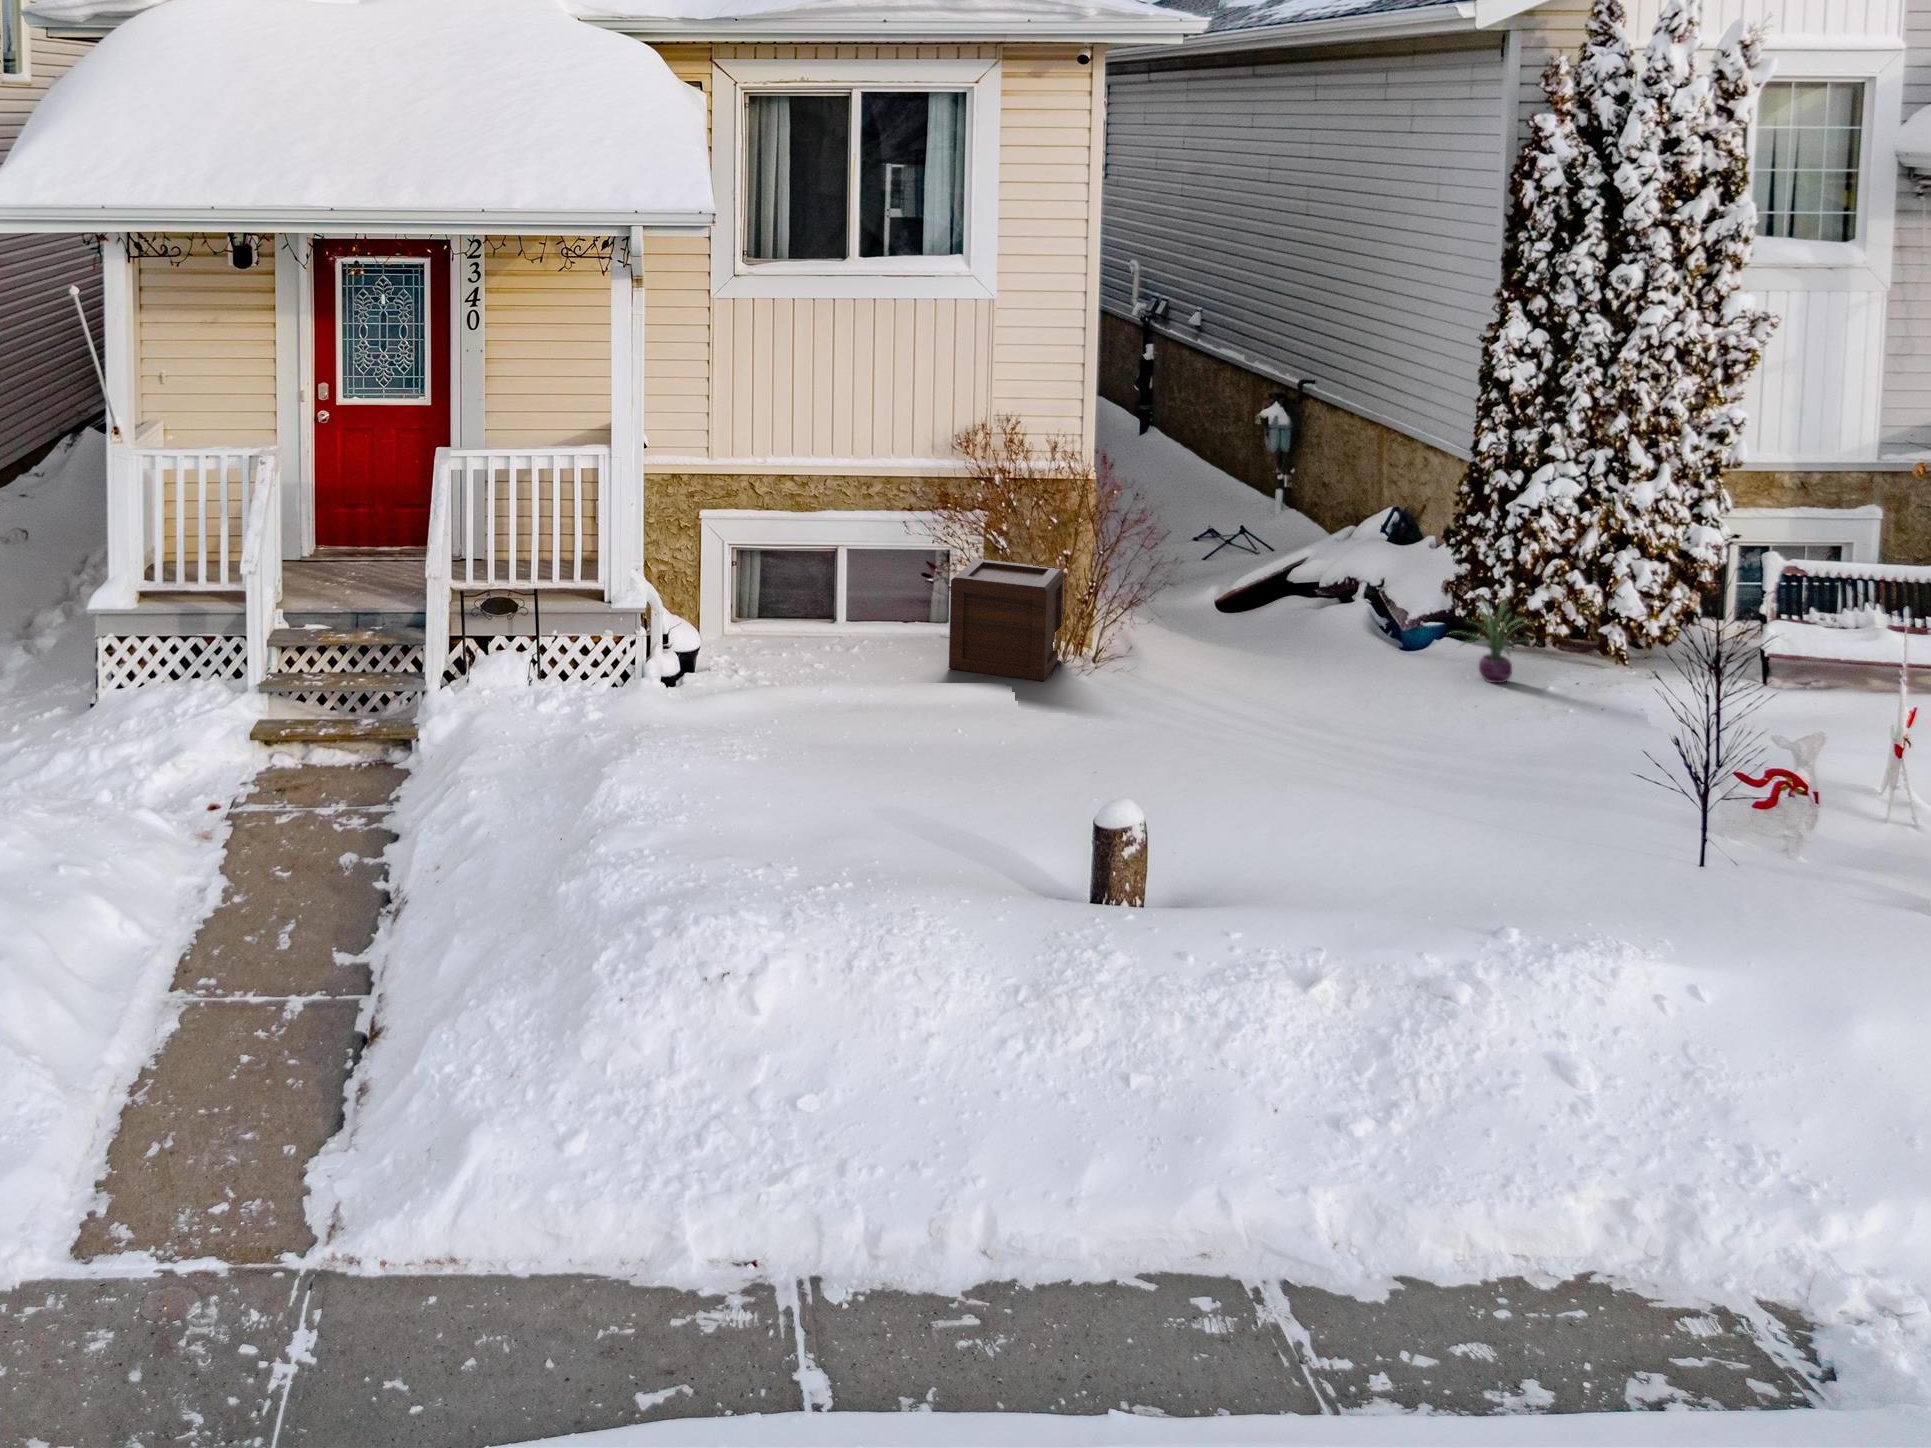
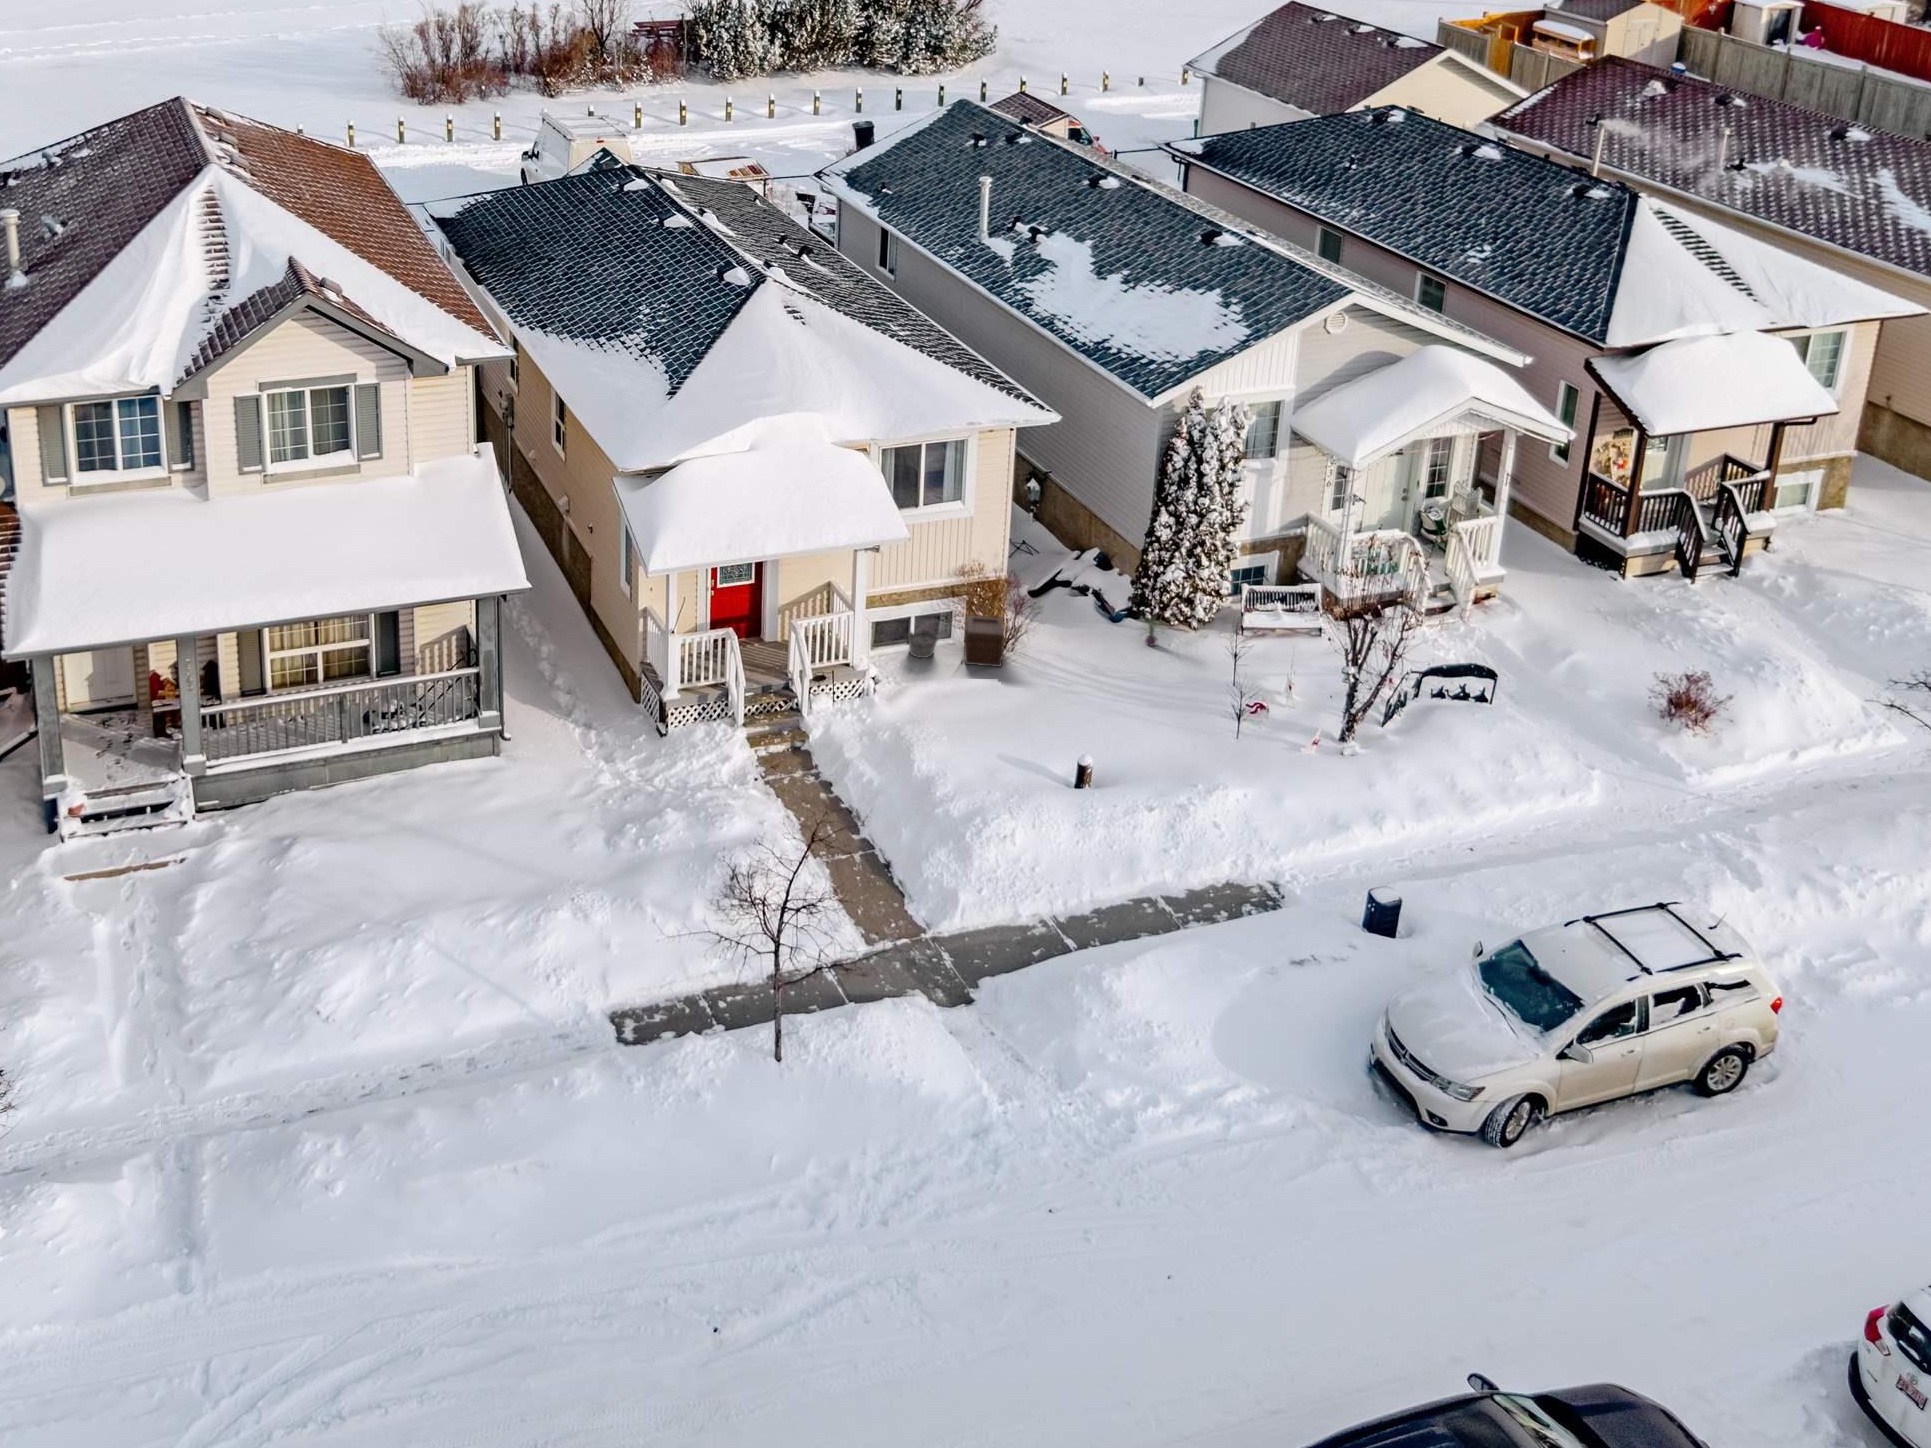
wooden bucket: none [815,577,891,648] -> present [908,630,938,658]

